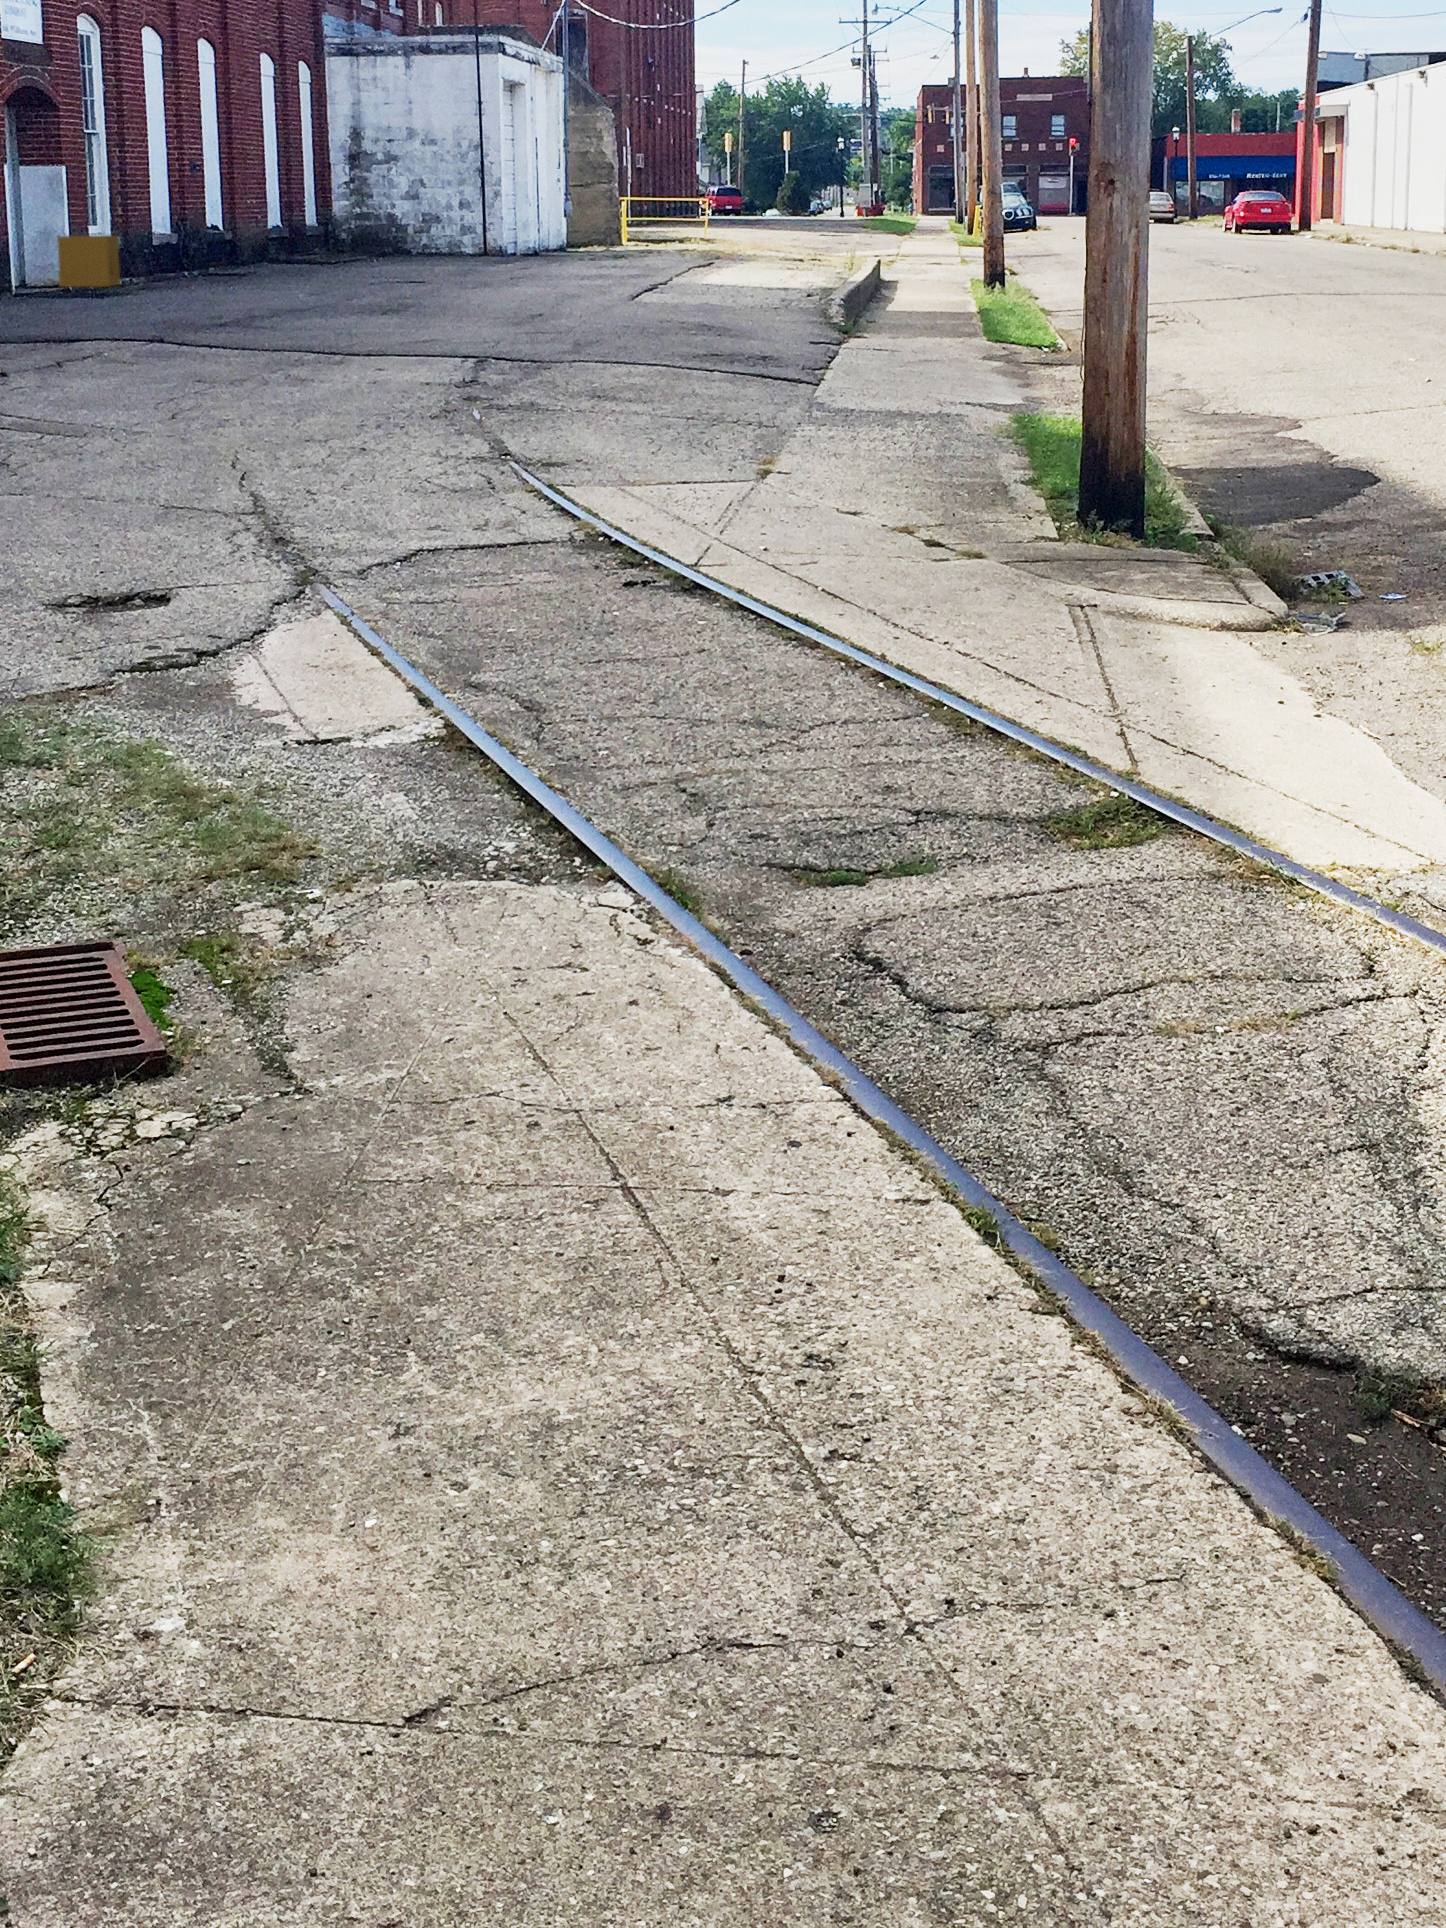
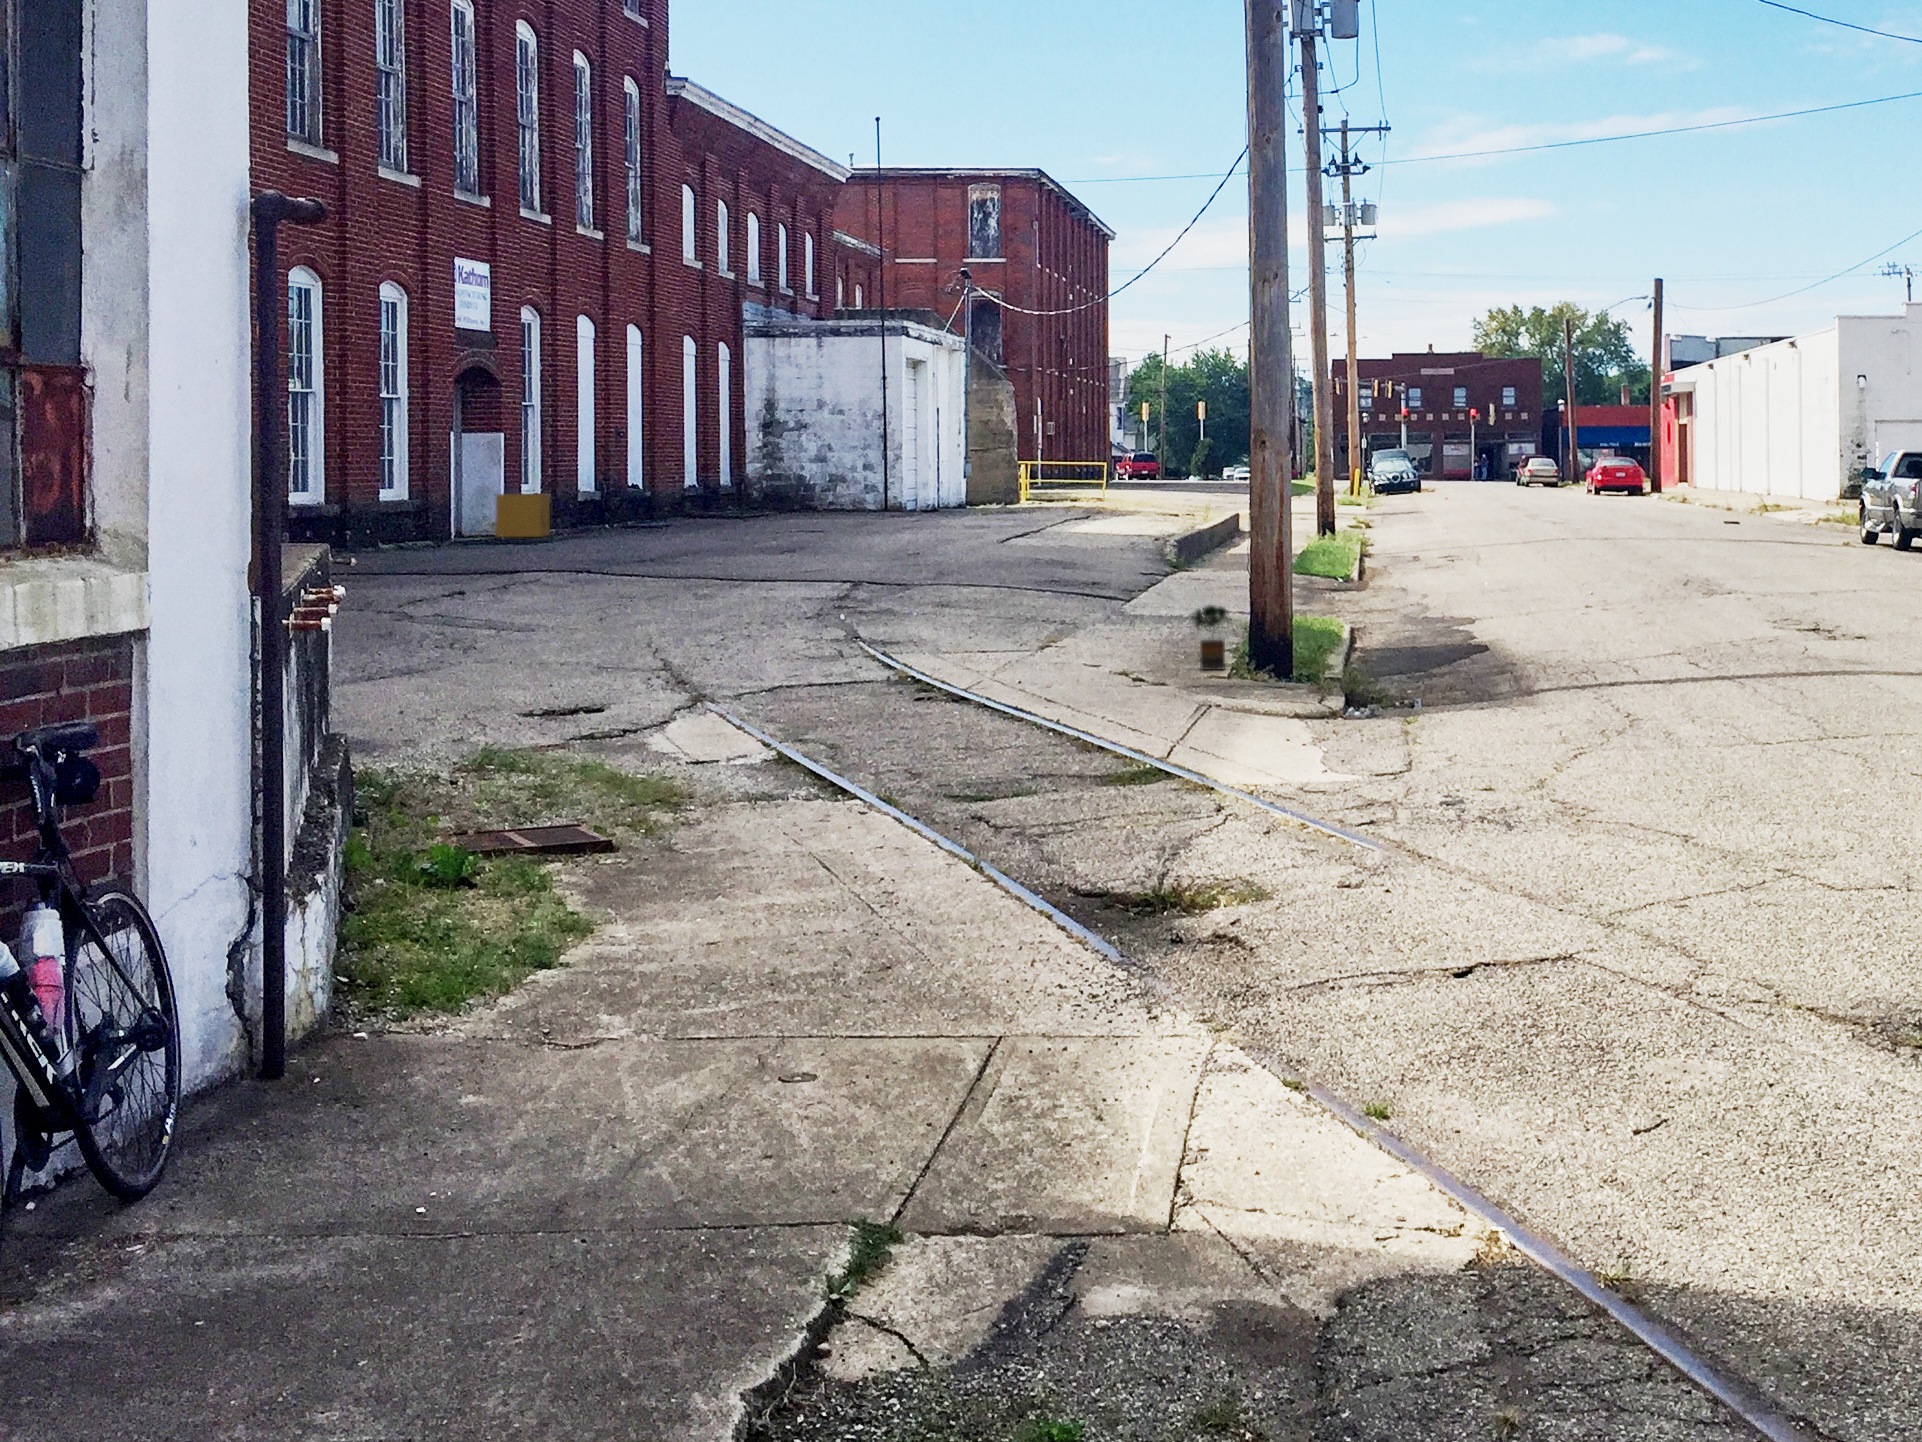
potted tree: none [1009,425,1082,524] -> present [1191,605,1233,670]

